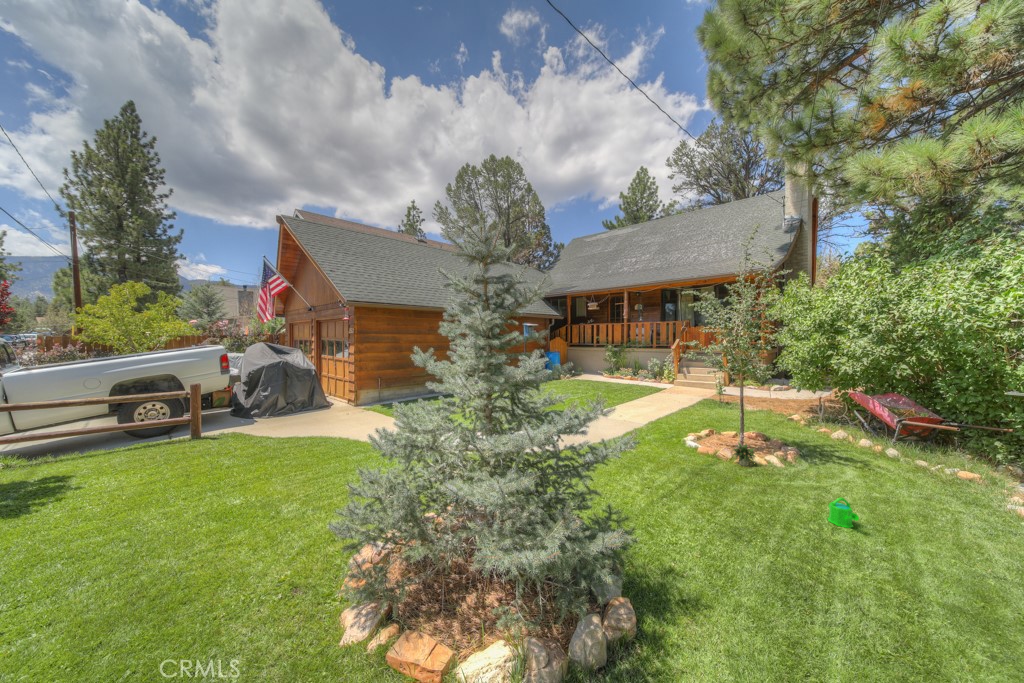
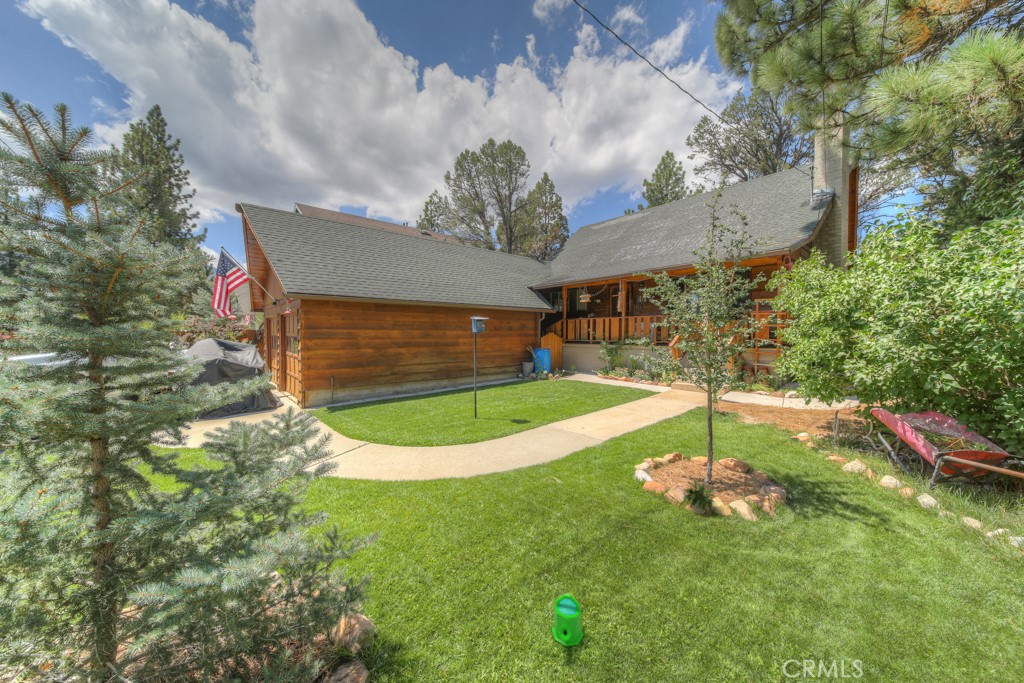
watering can: present [828,498,859,528] -> present [552,593,583,646]

